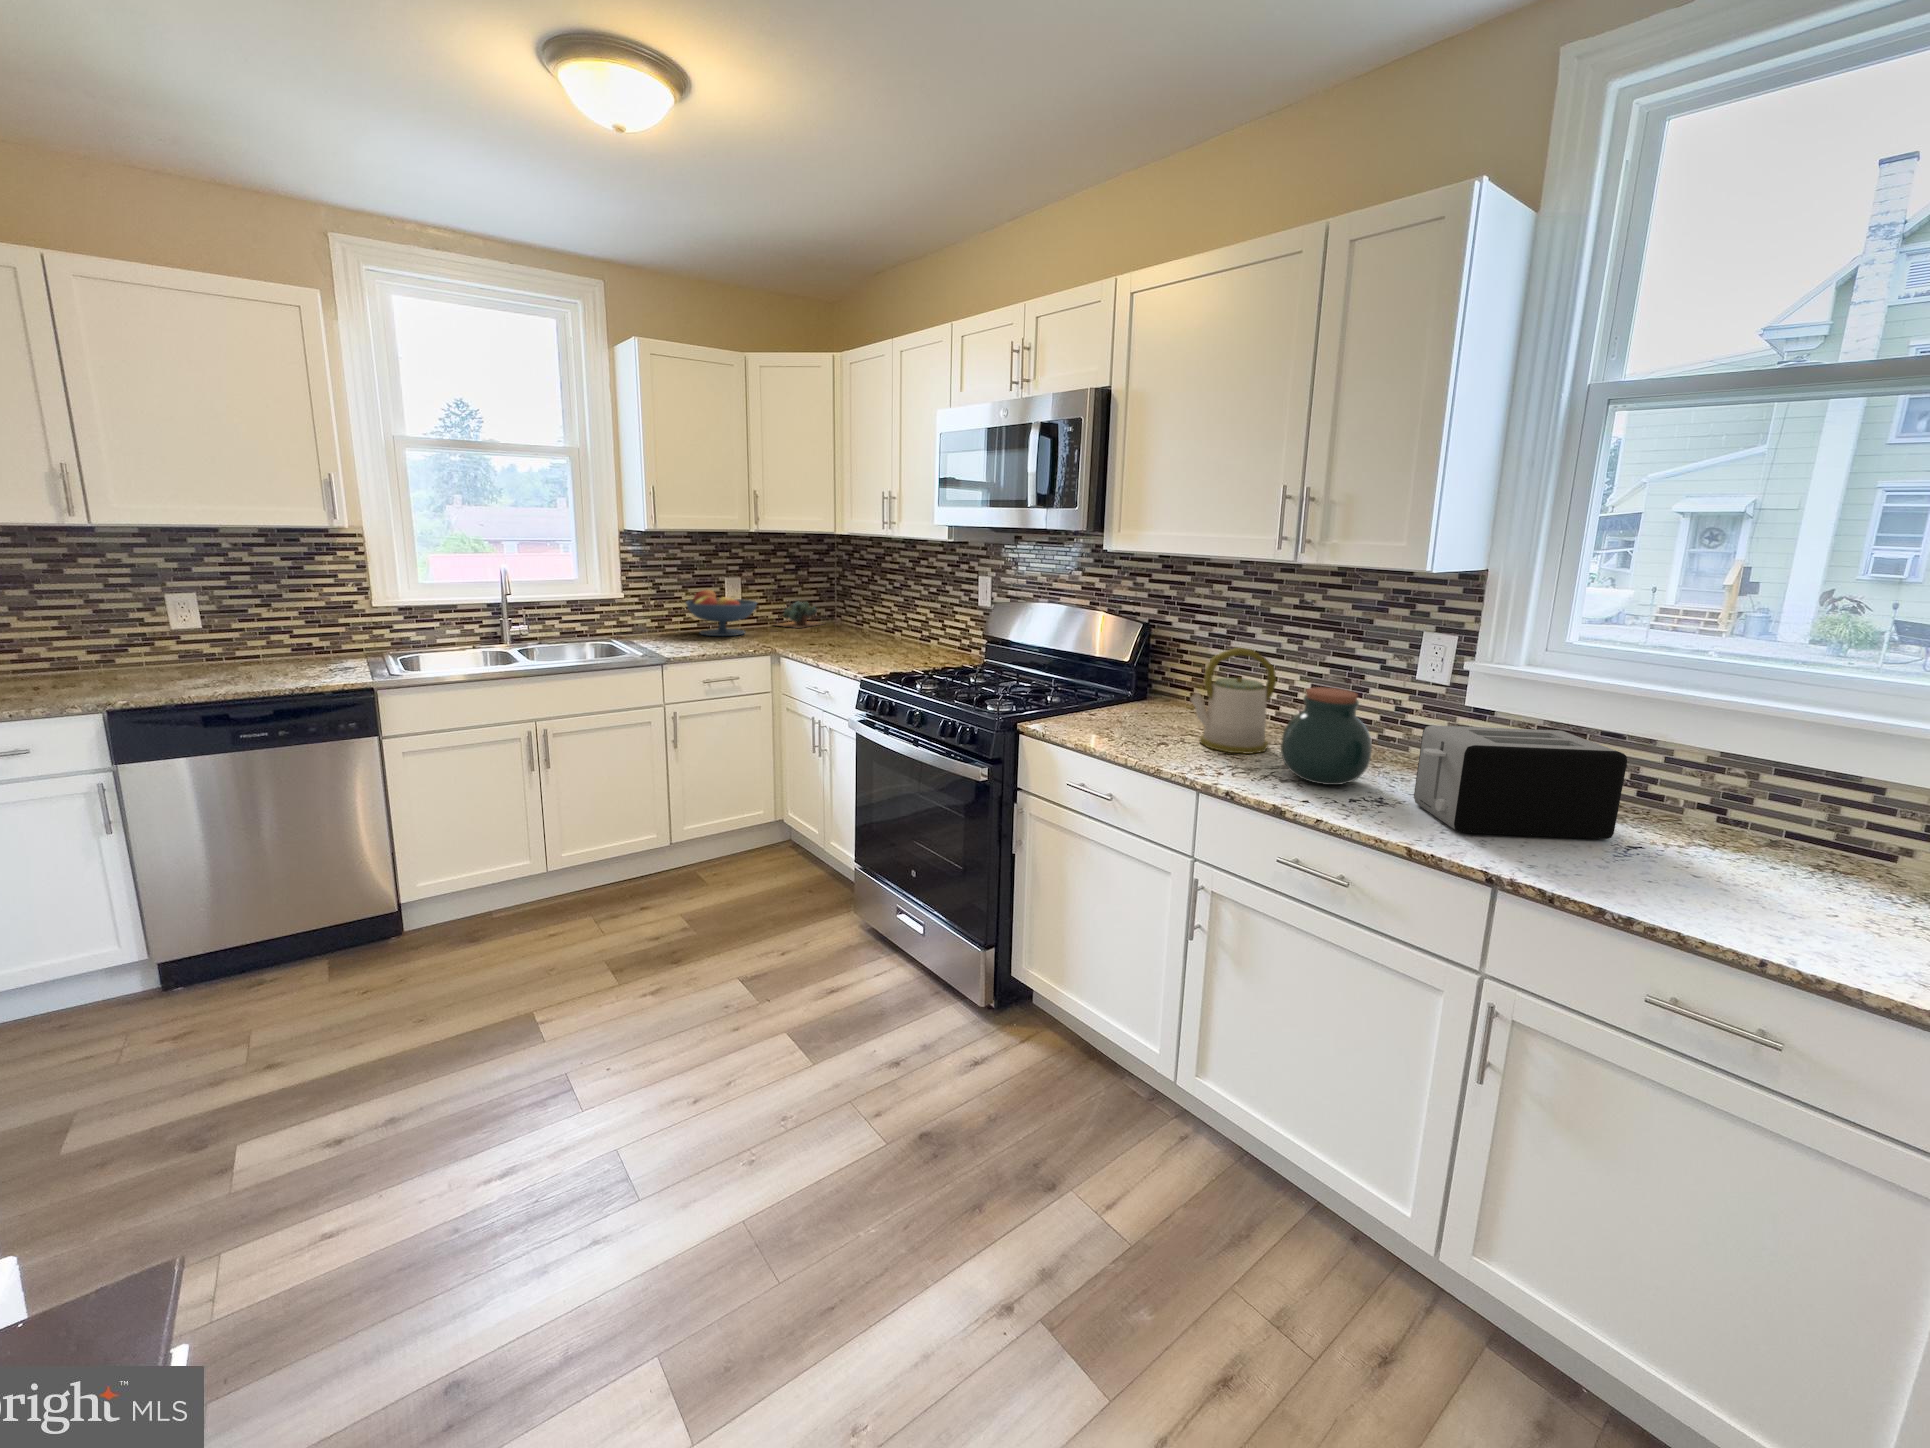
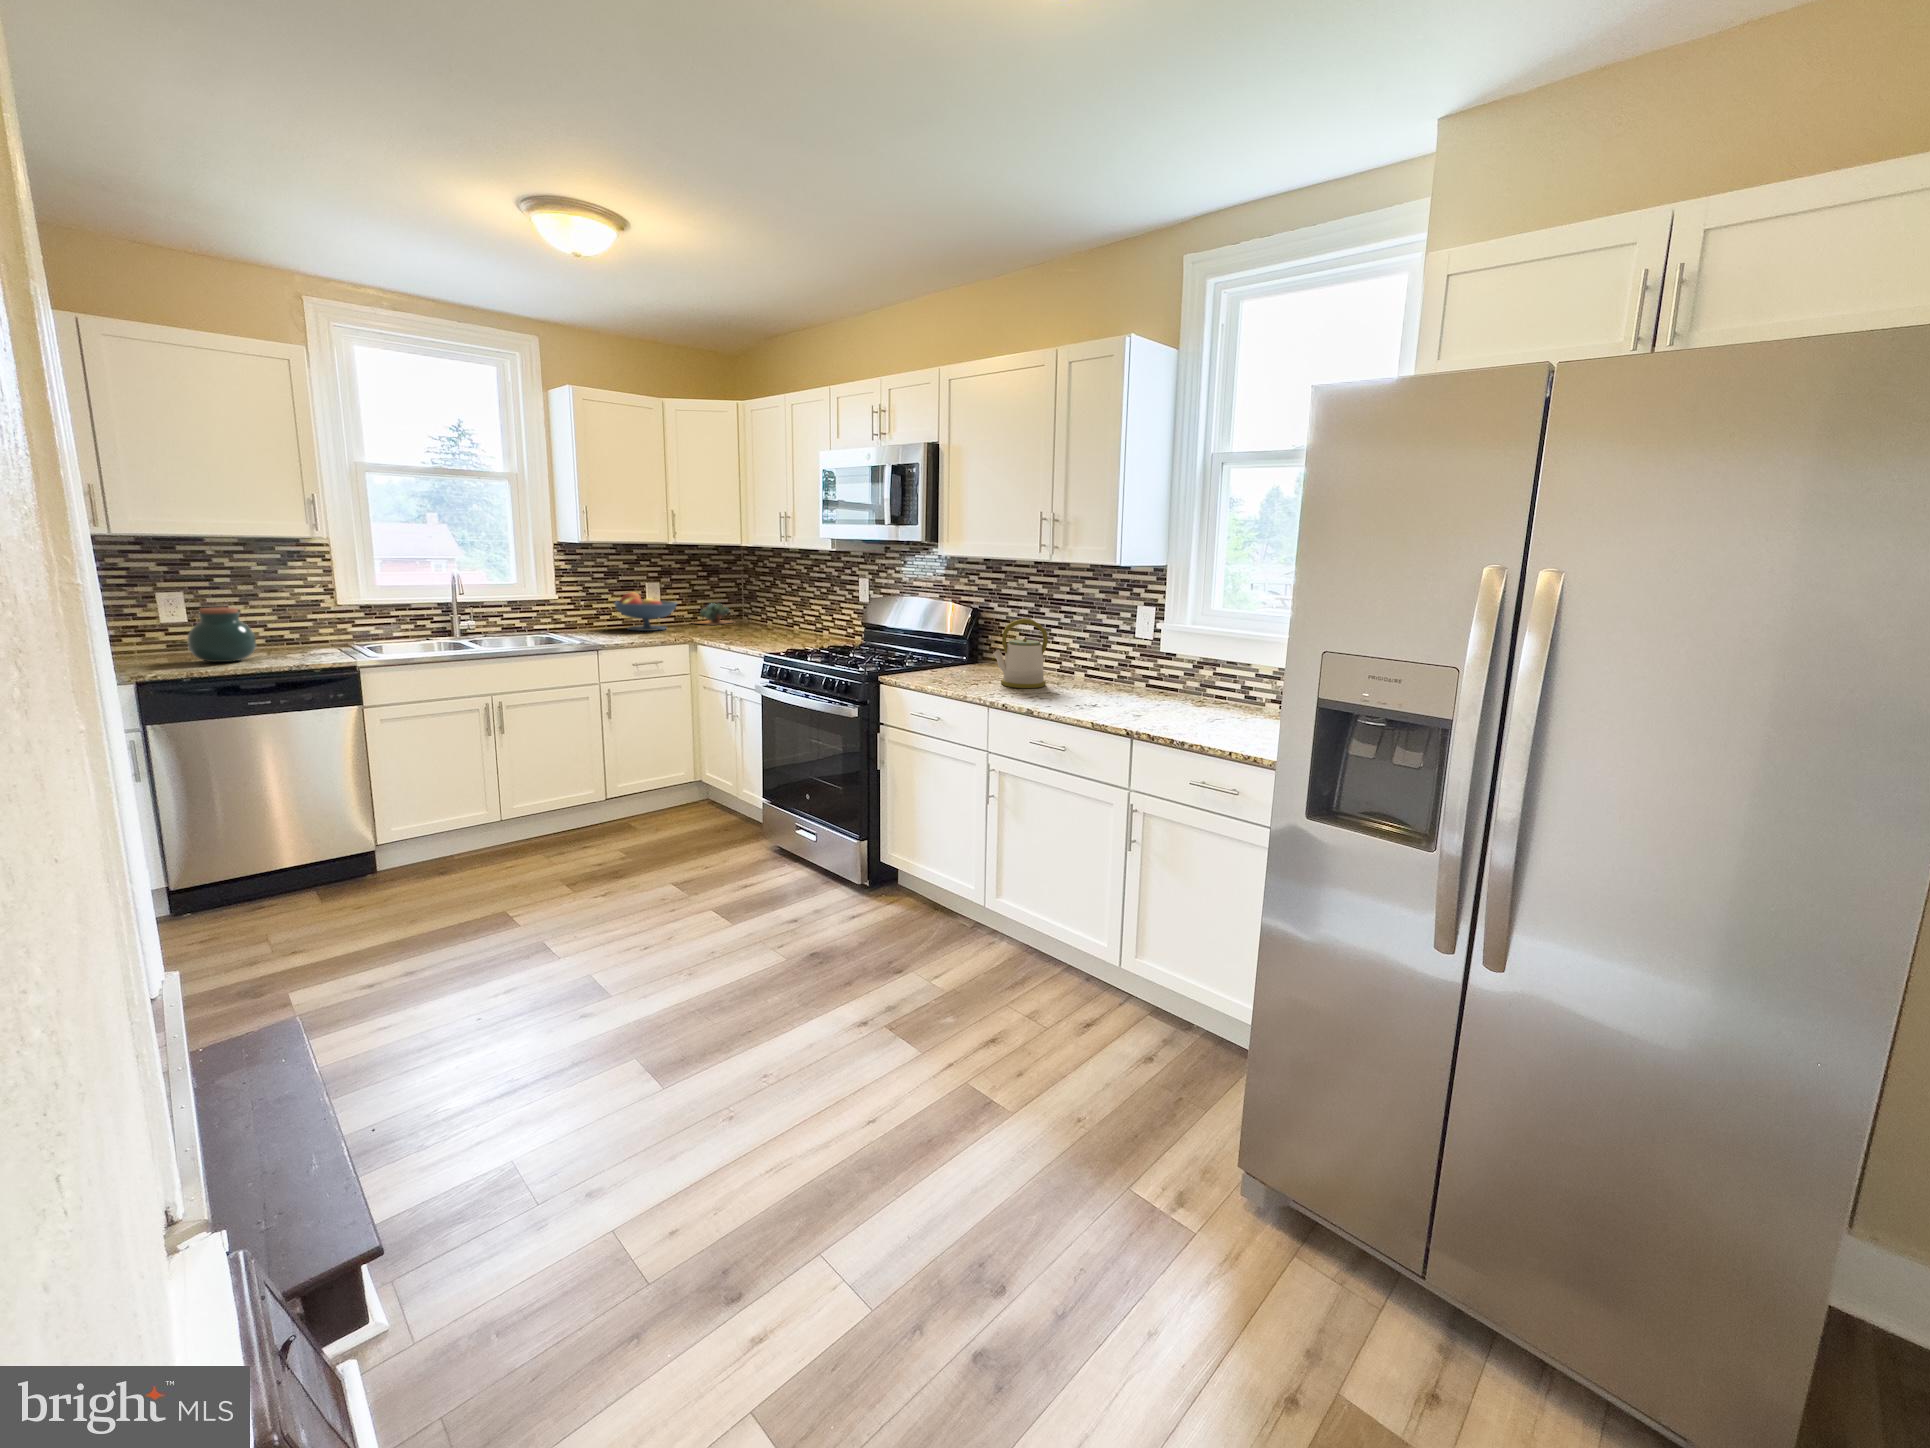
jar: present [1281,687,1372,785] -> present [188,607,256,662]
toaster: present [1414,725,1627,839] -> none [1110,657,1215,717]

